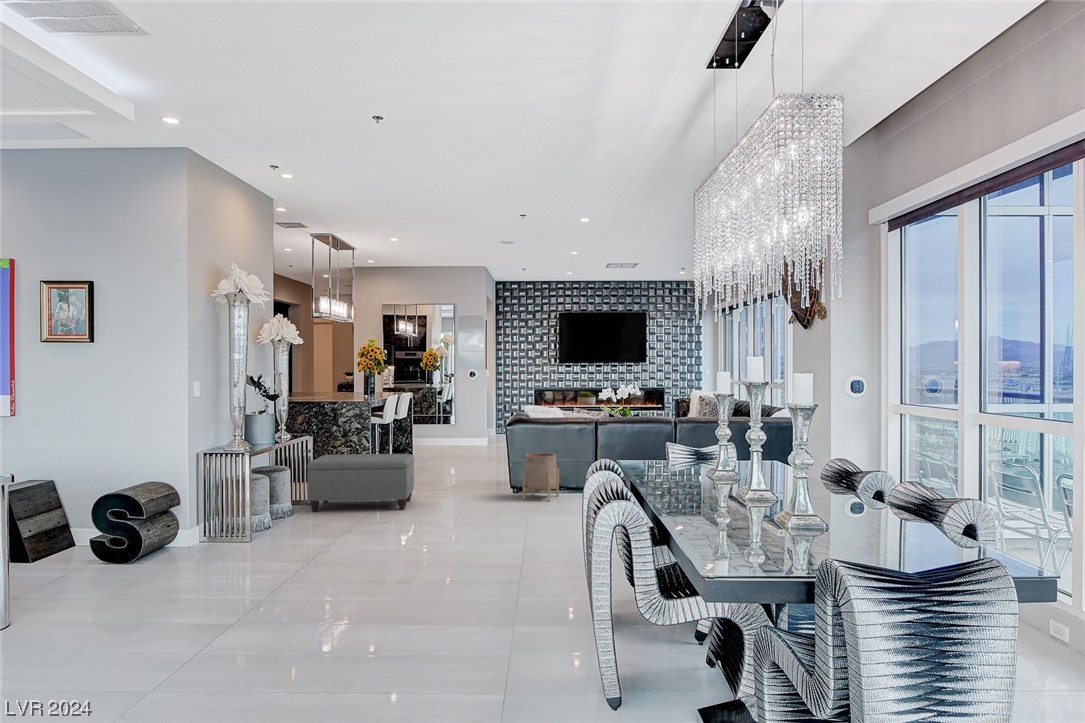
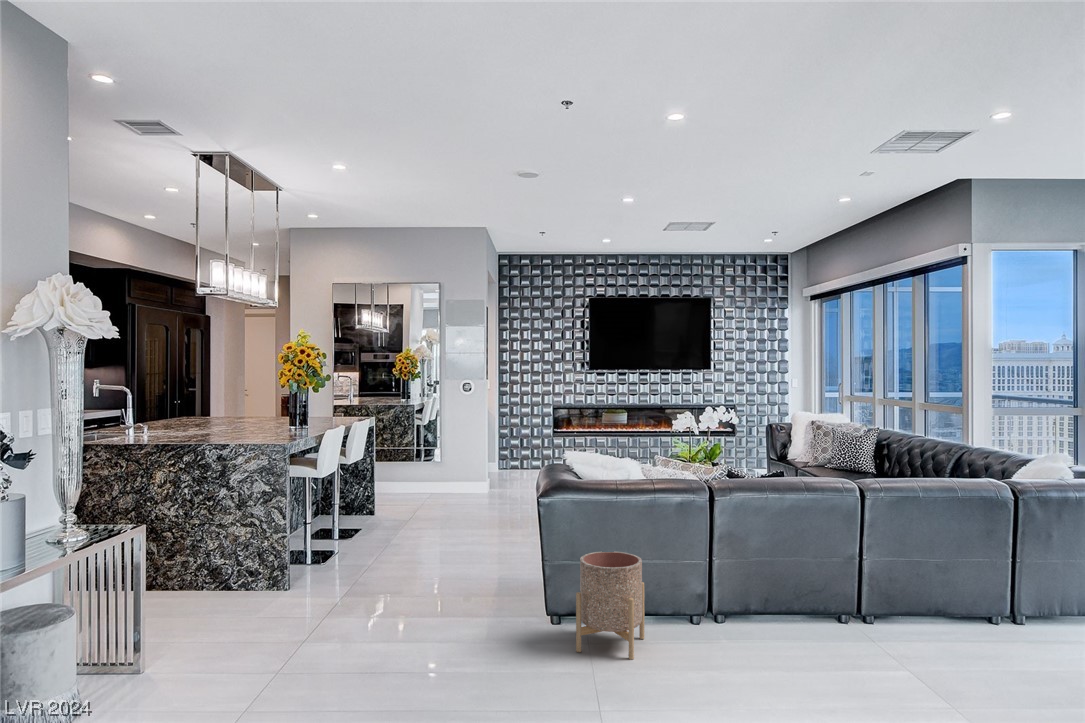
ottoman: present [307,454,414,512] -> none [112,561,357,706]

